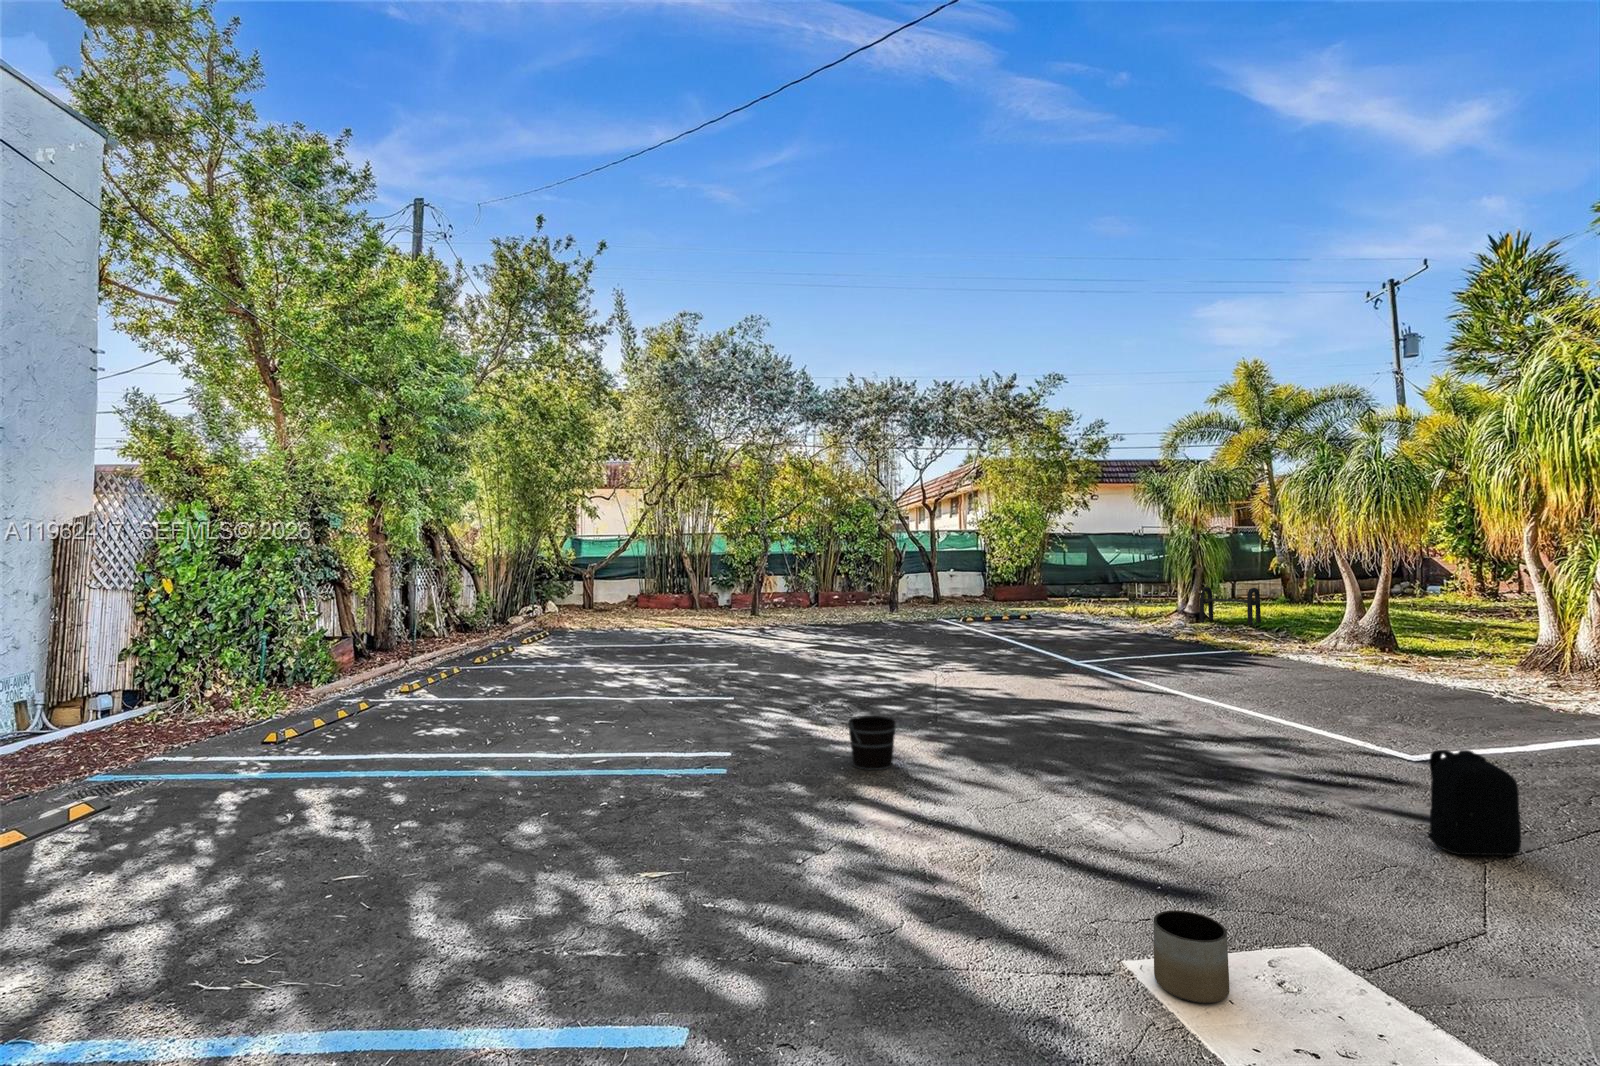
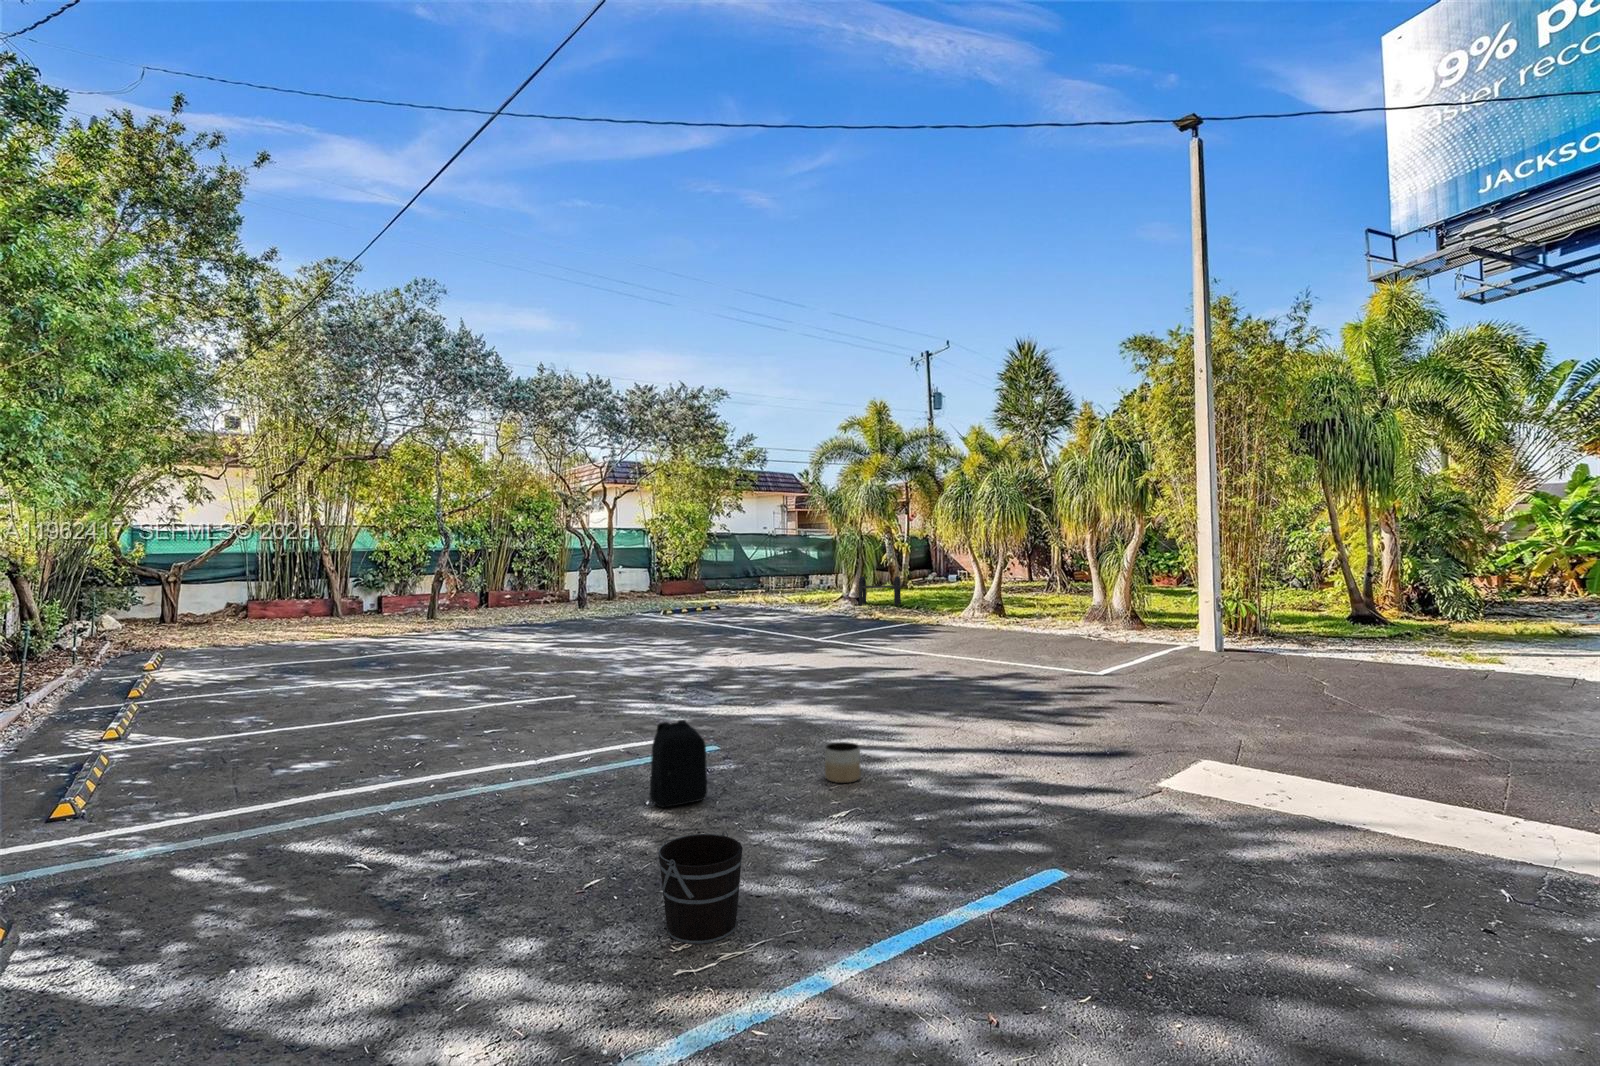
bucket: present [849,716,896,770] -> present [658,831,743,944]
backpack: present [1427,750,1521,855] -> present [650,720,707,807]
planter: present [1153,910,1229,1003] -> present [825,742,861,783]

